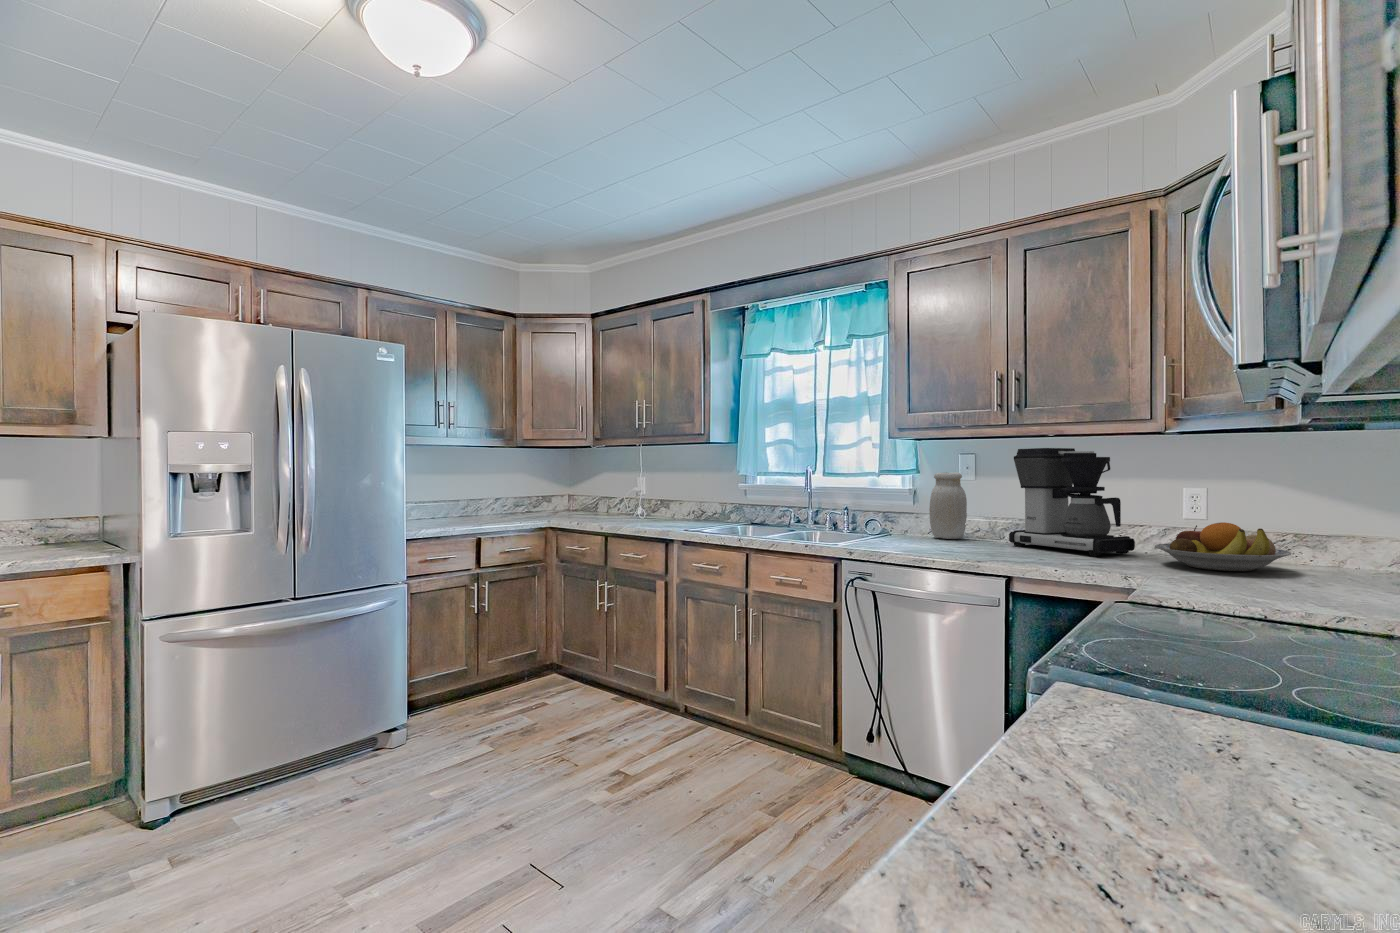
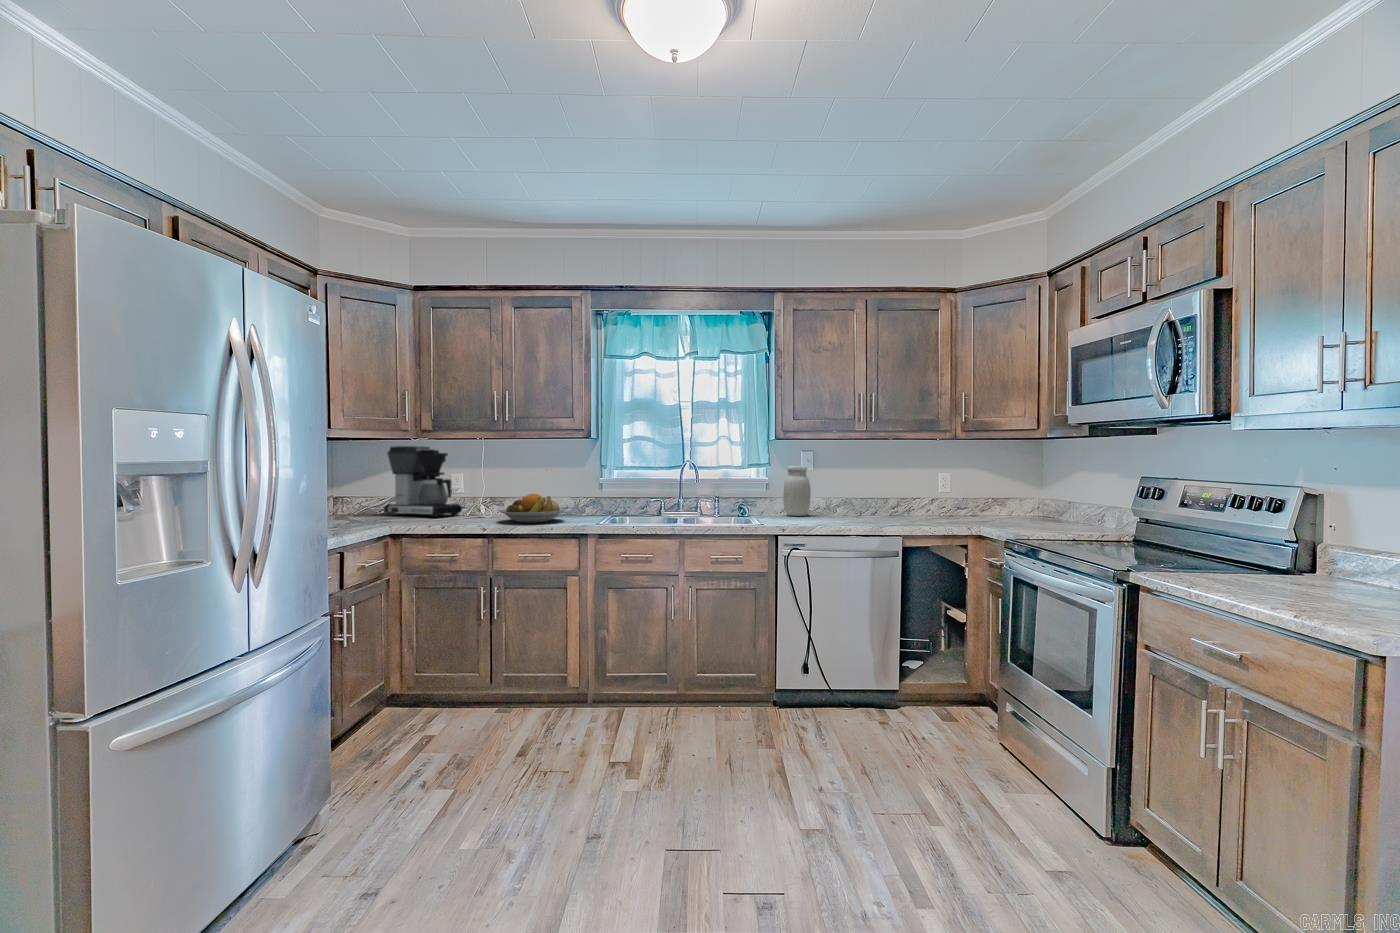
coffee maker: present [1009,448,1135,556] -> present [384,446,462,517]
fruit bowl: present [1155,522,1292,571] -> present [499,494,566,523]

